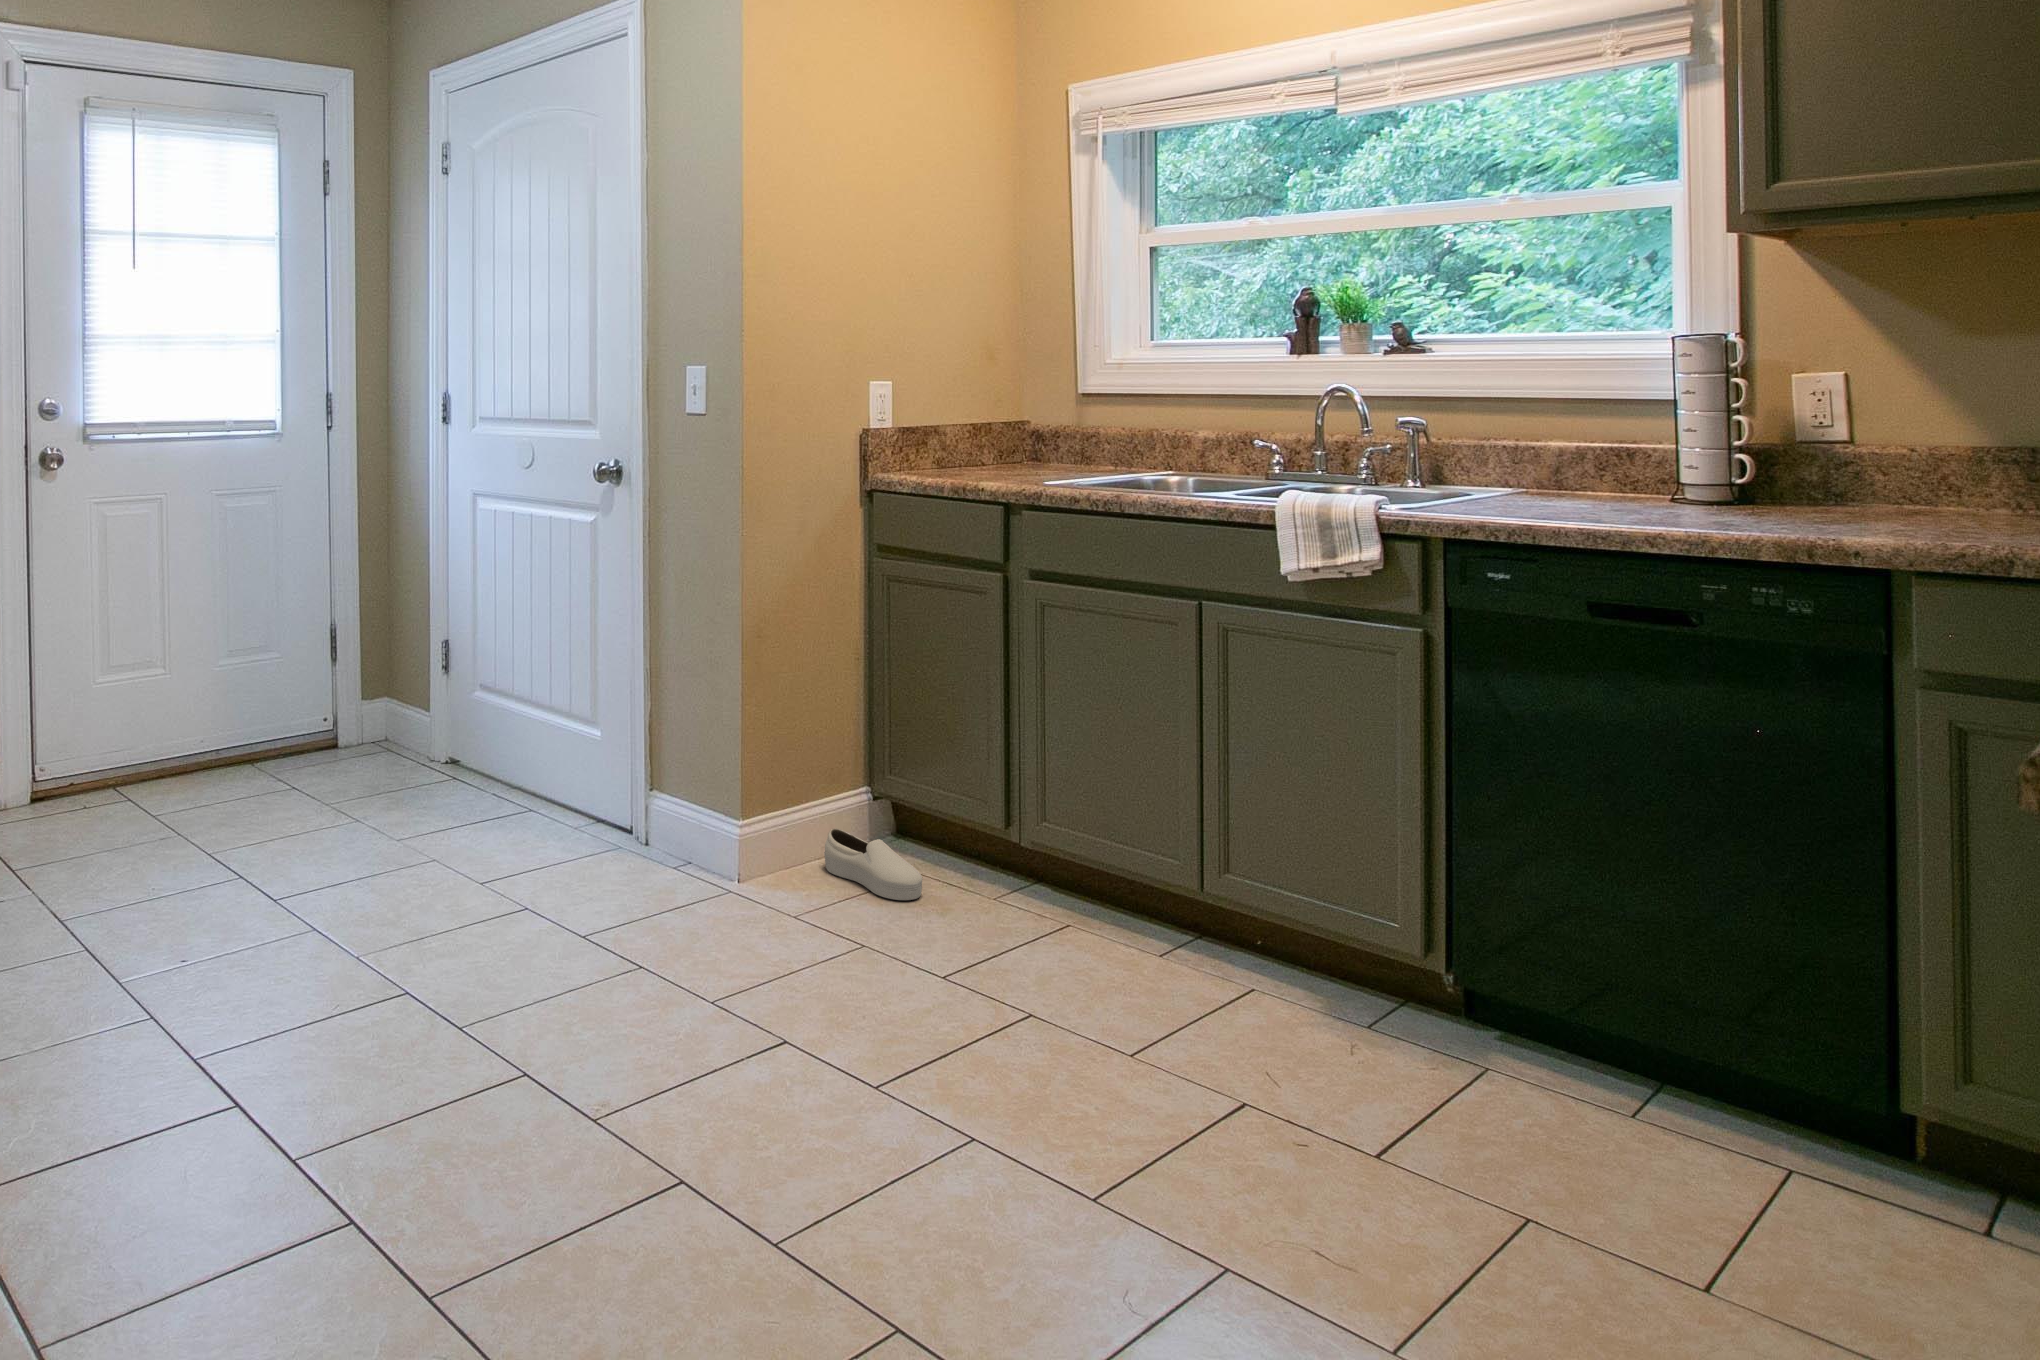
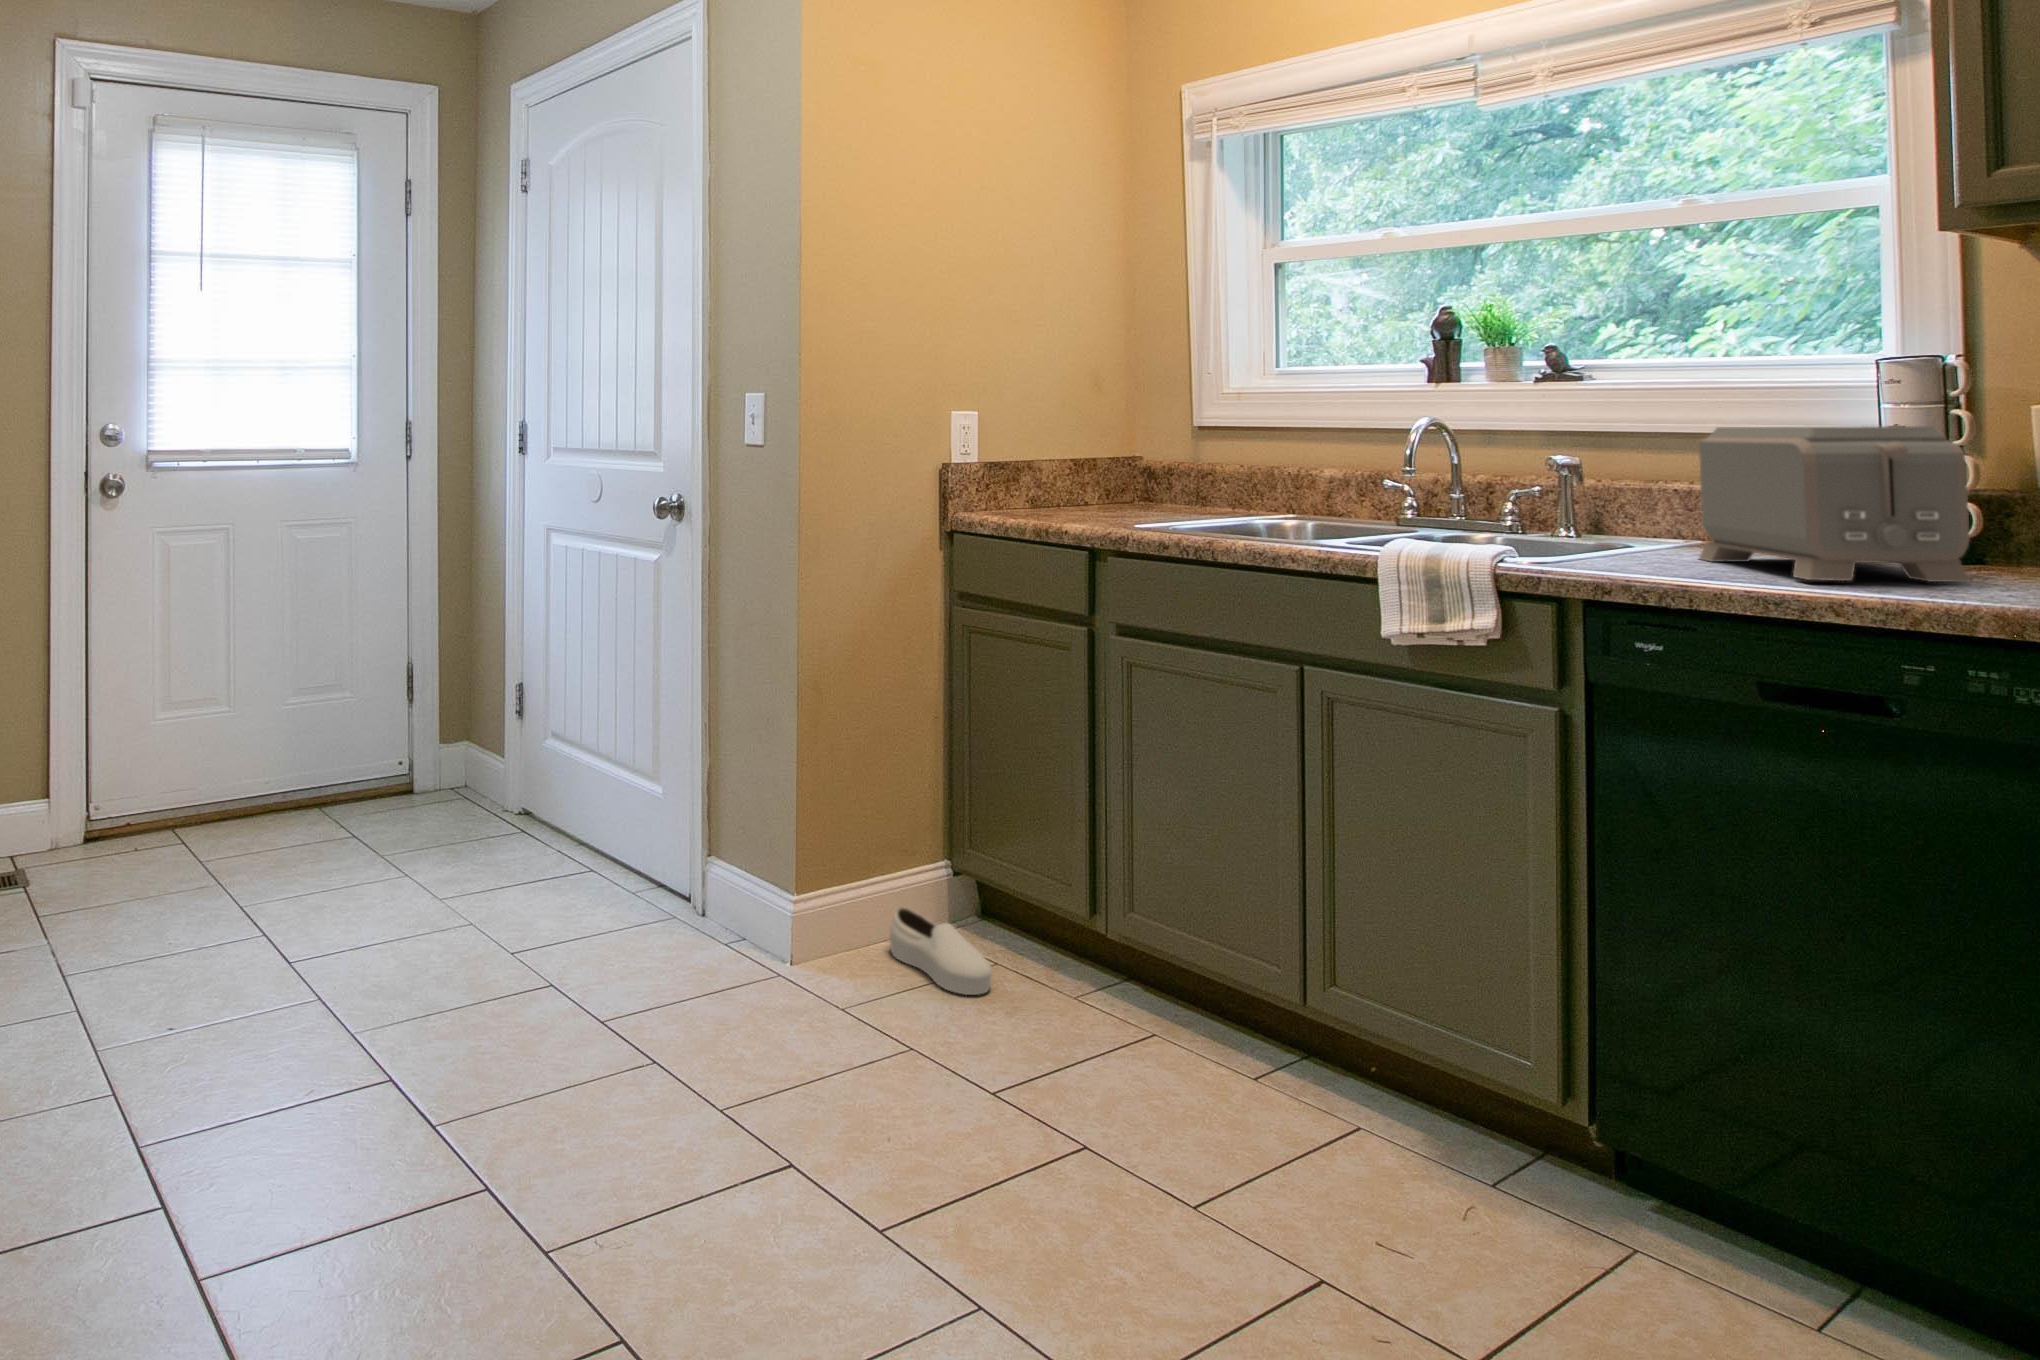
toaster: none [1532,393,1752,519] -> present [1699,426,1971,582]

